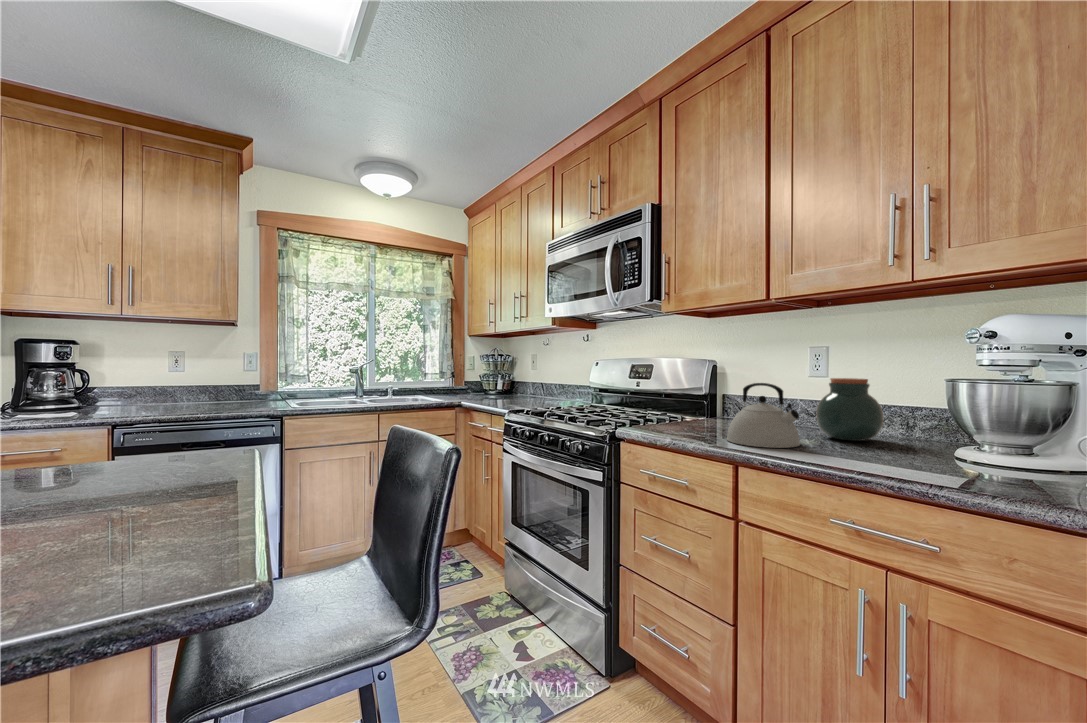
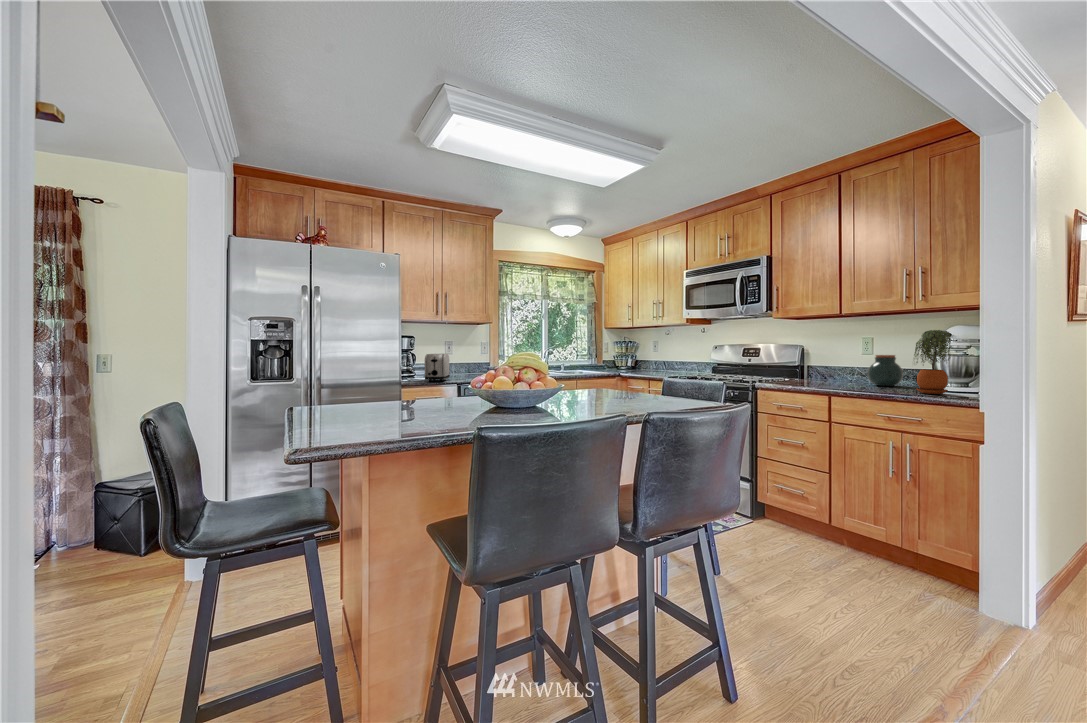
potted plant: none [907,321,1003,477] -> present [914,330,951,394]
toaster: none [45,366,133,416] -> present [425,354,450,382]
kettle: present [727,383,800,448] -> none [822,358,861,388]

